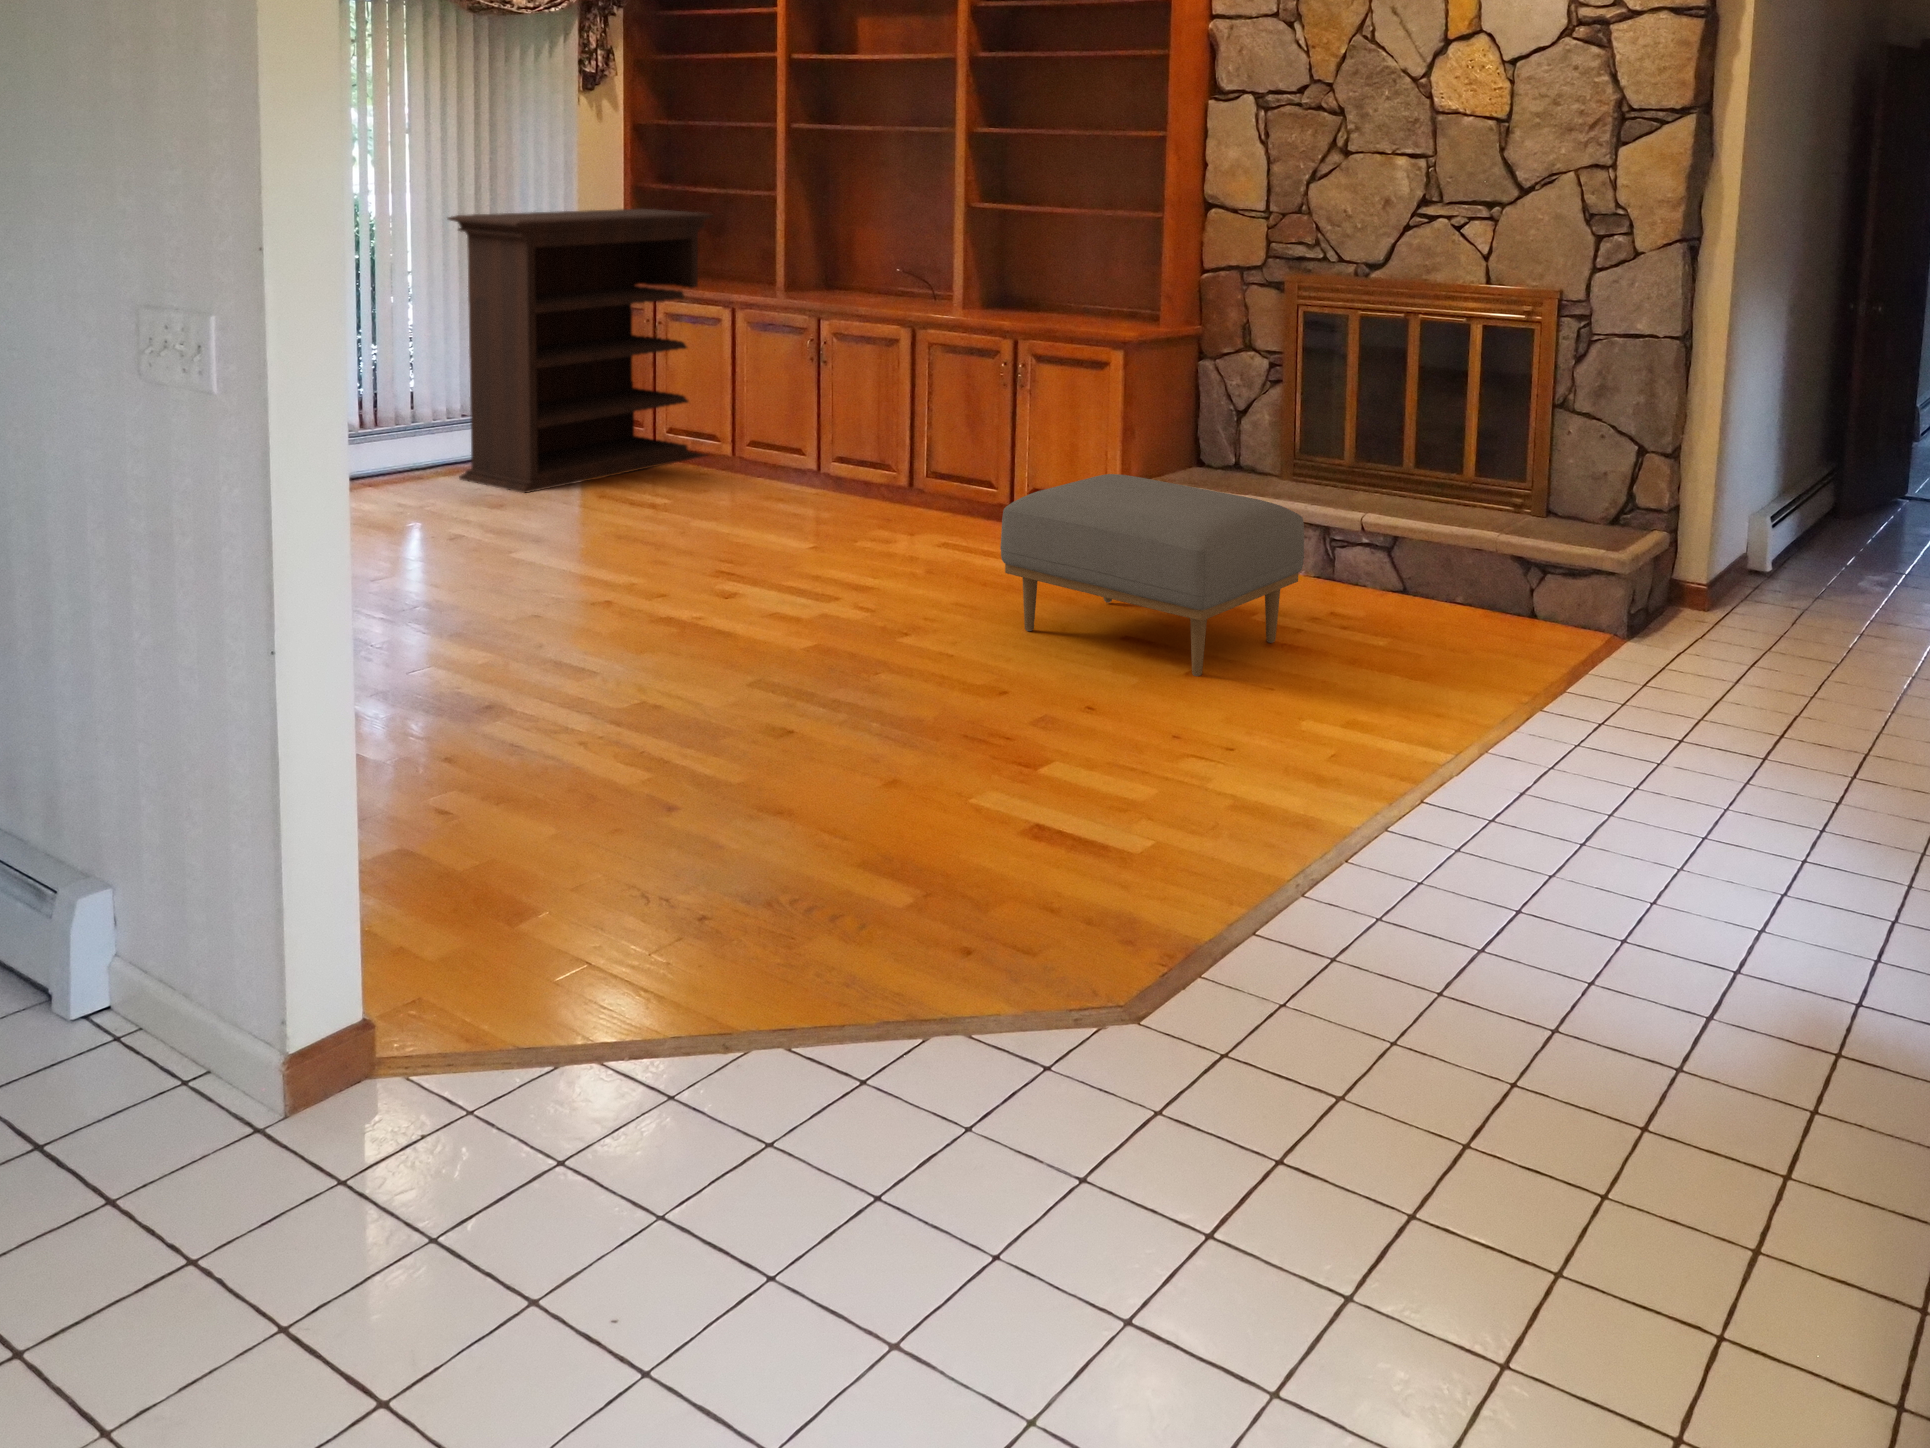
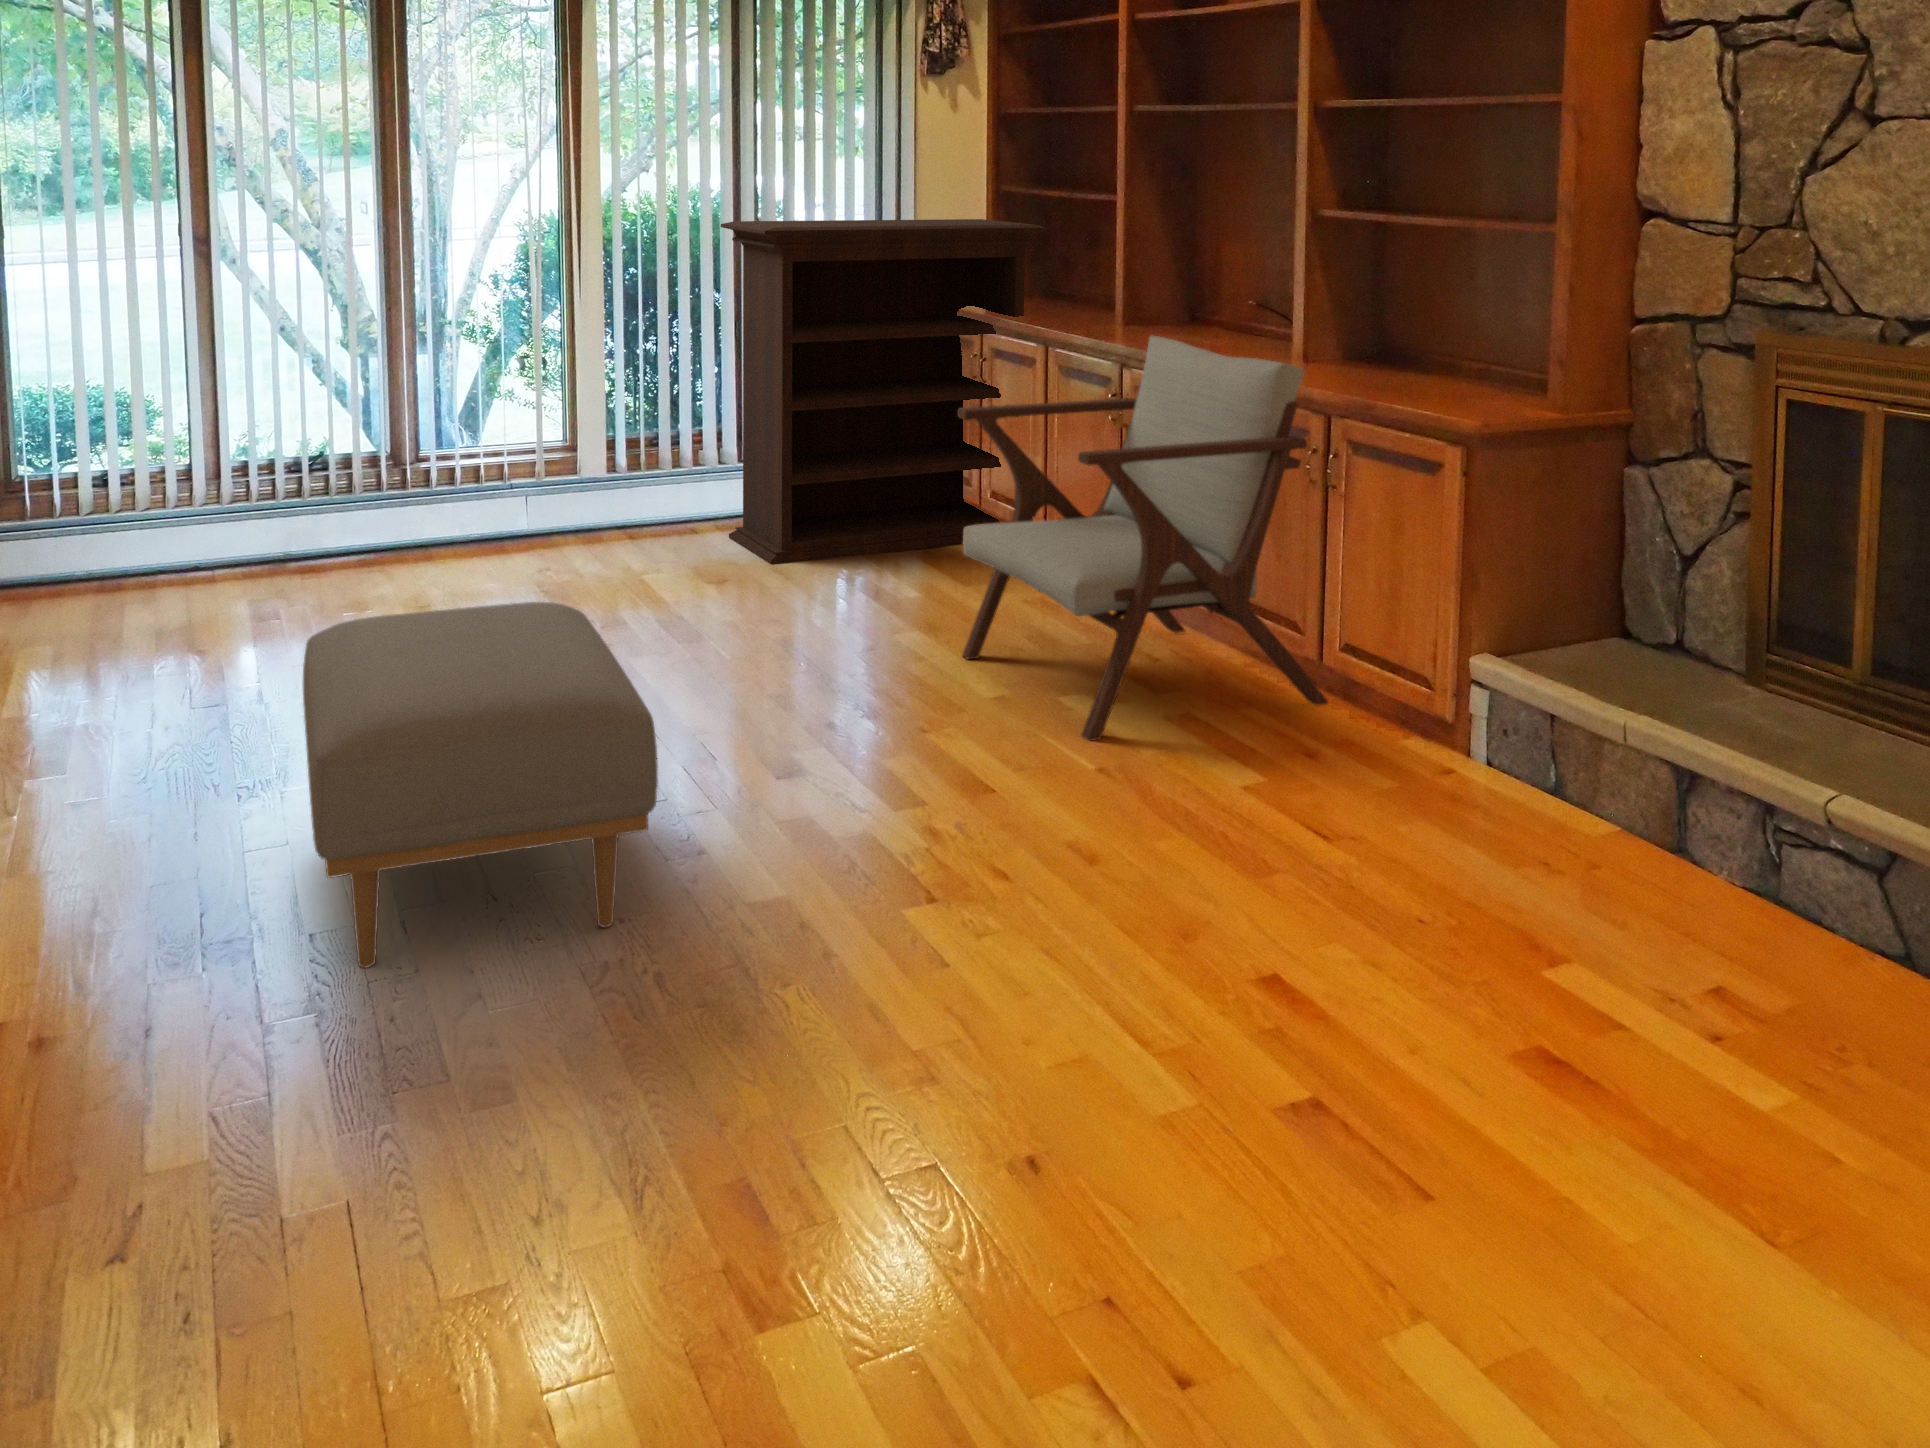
lounge chair: none [751,293,1023,565] -> present [958,336,1329,741]
ottoman: present [1000,474,1304,676] -> present [303,602,658,968]

